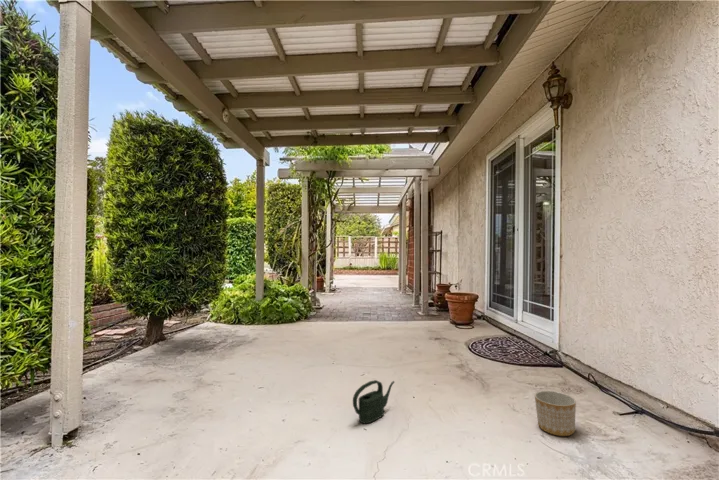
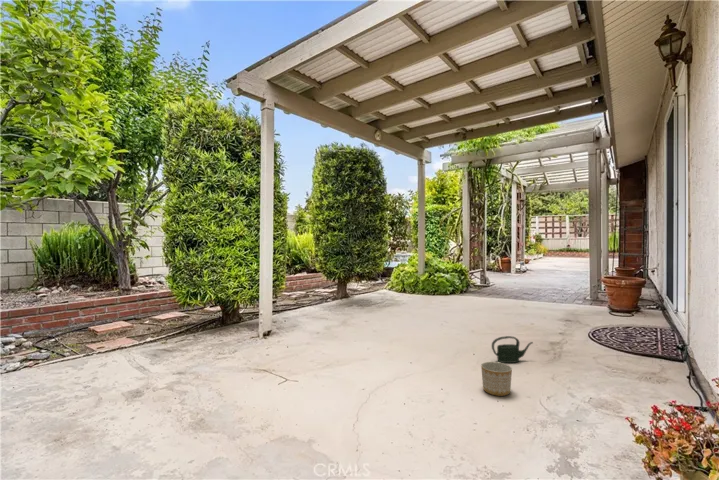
watering can: present [353,380,394,423] -> present [492,336,532,363]

